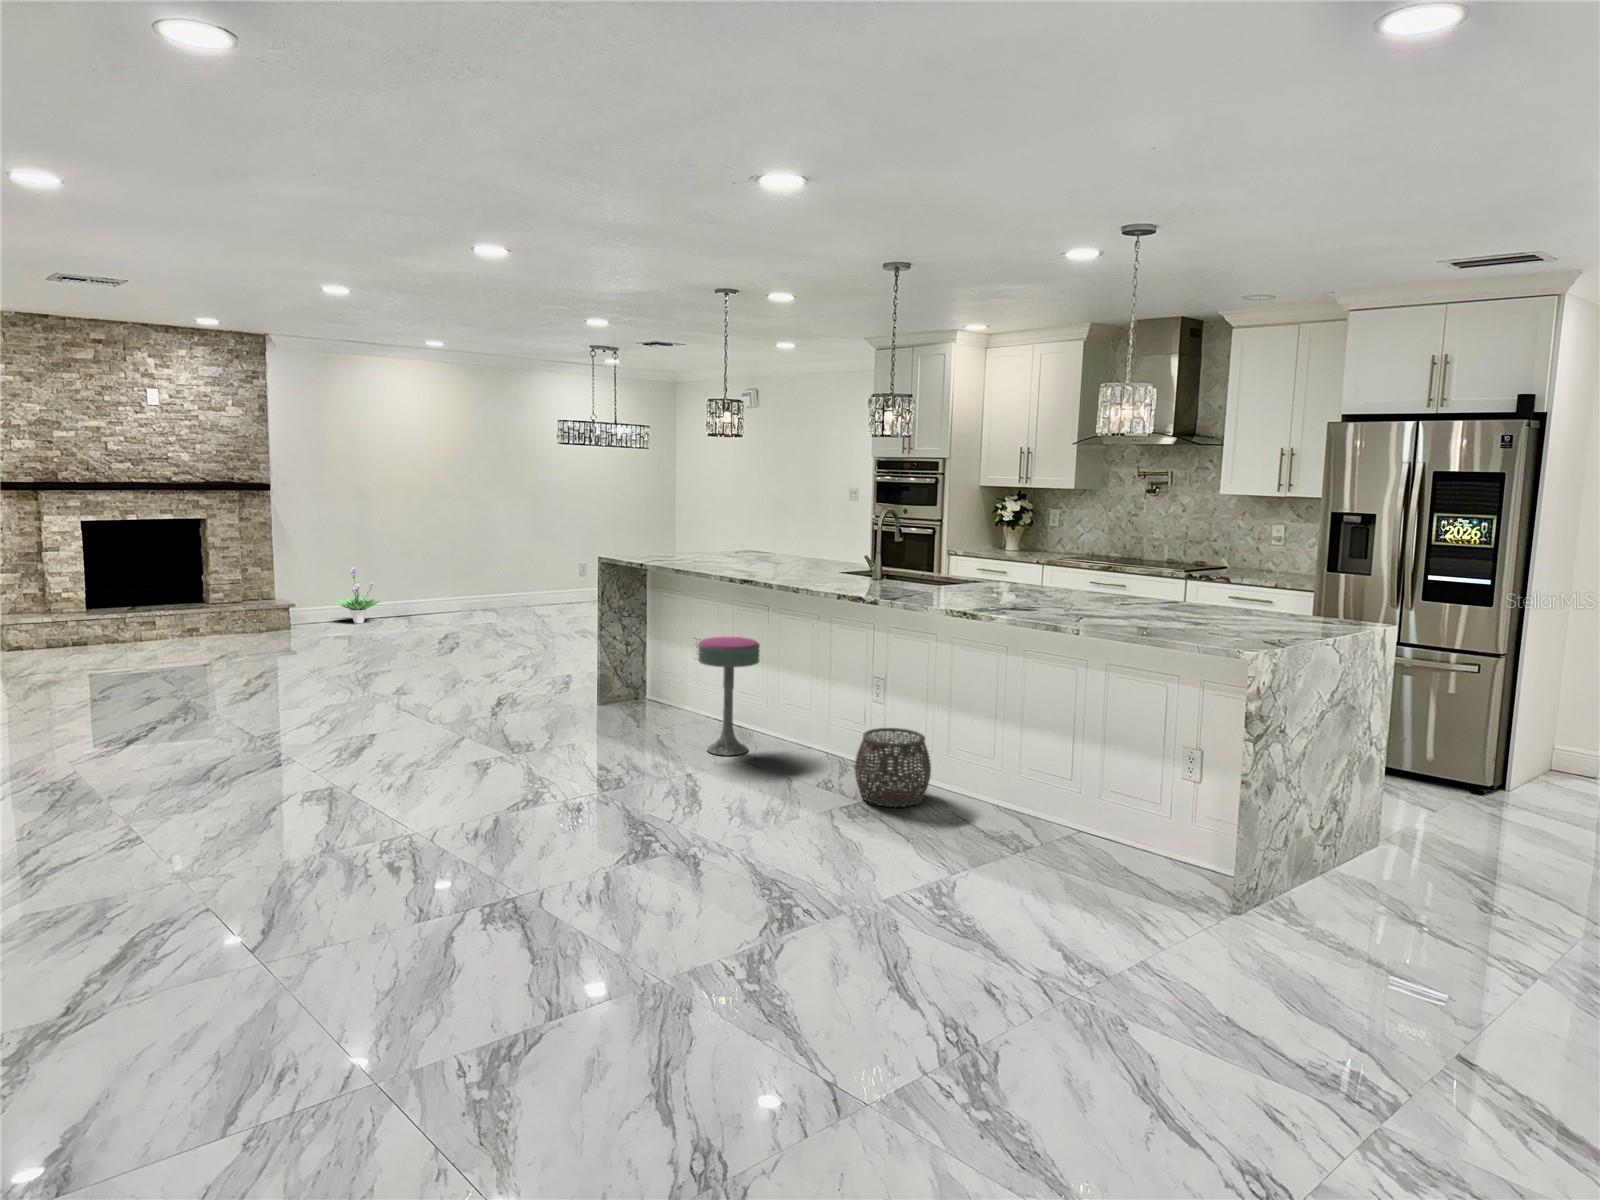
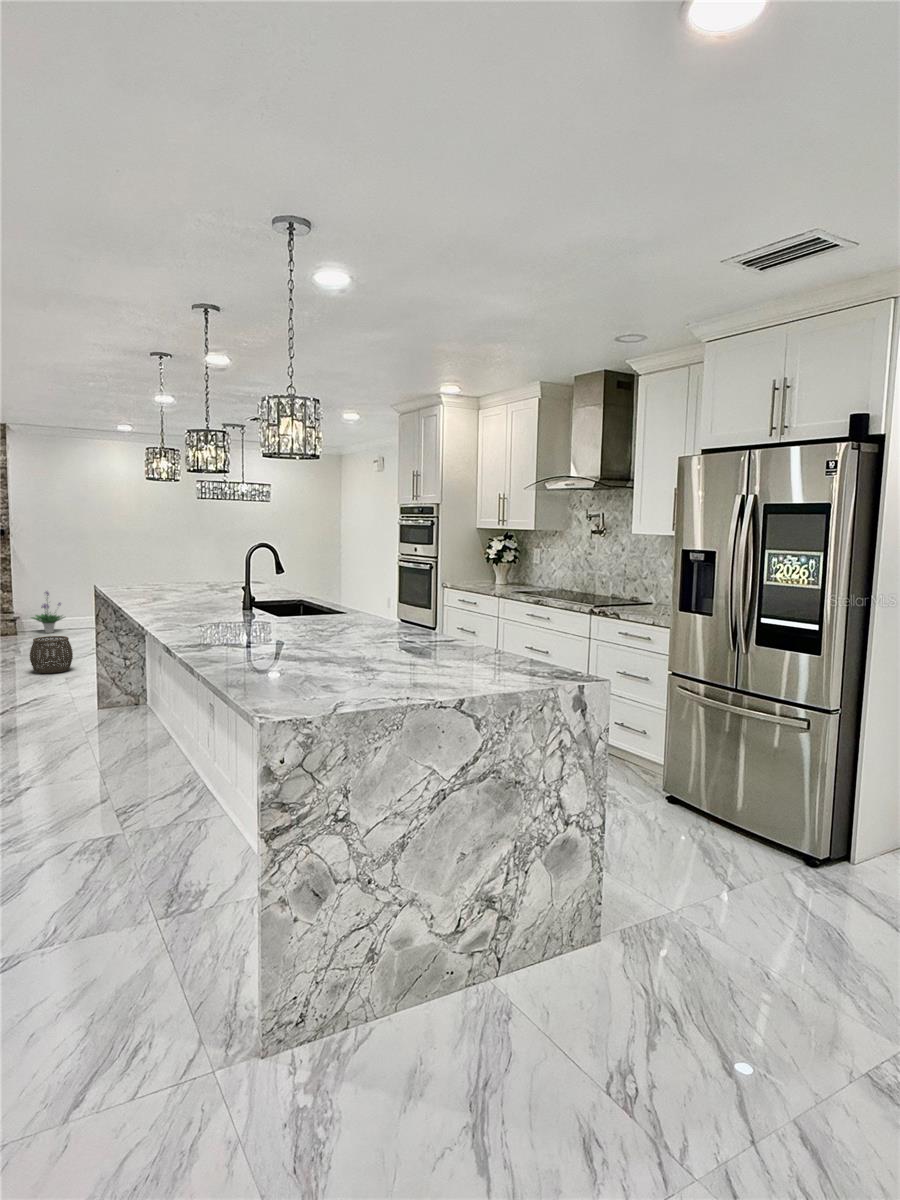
bar stool: present [698,637,760,756] -> none [78,657,139,765]
woven basket: present [855,728,931,807] -> present [30,636,73,673]

